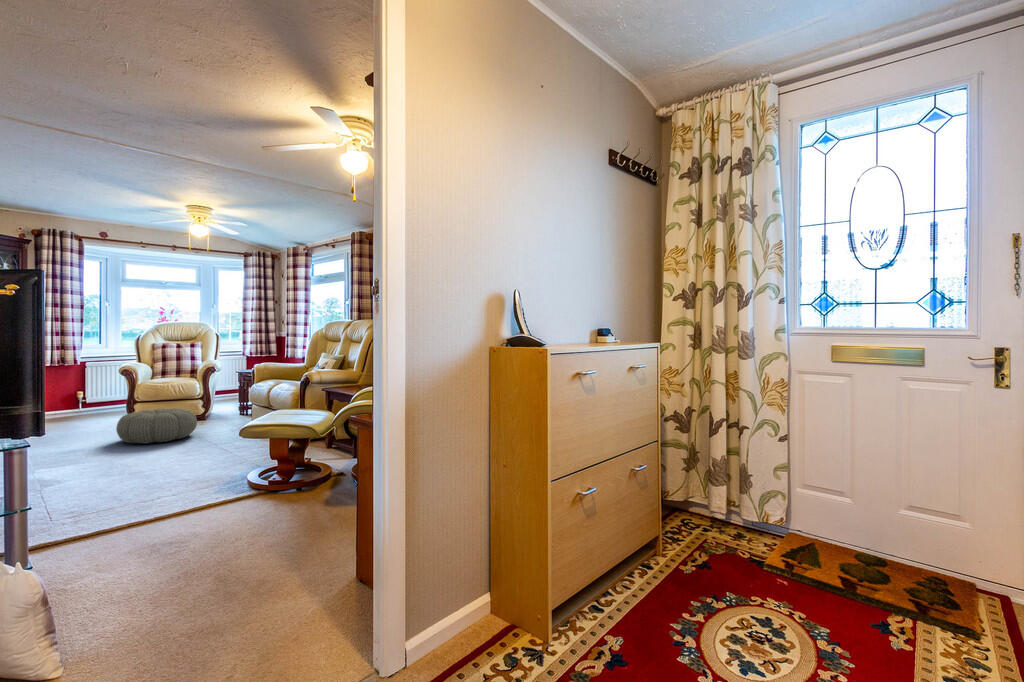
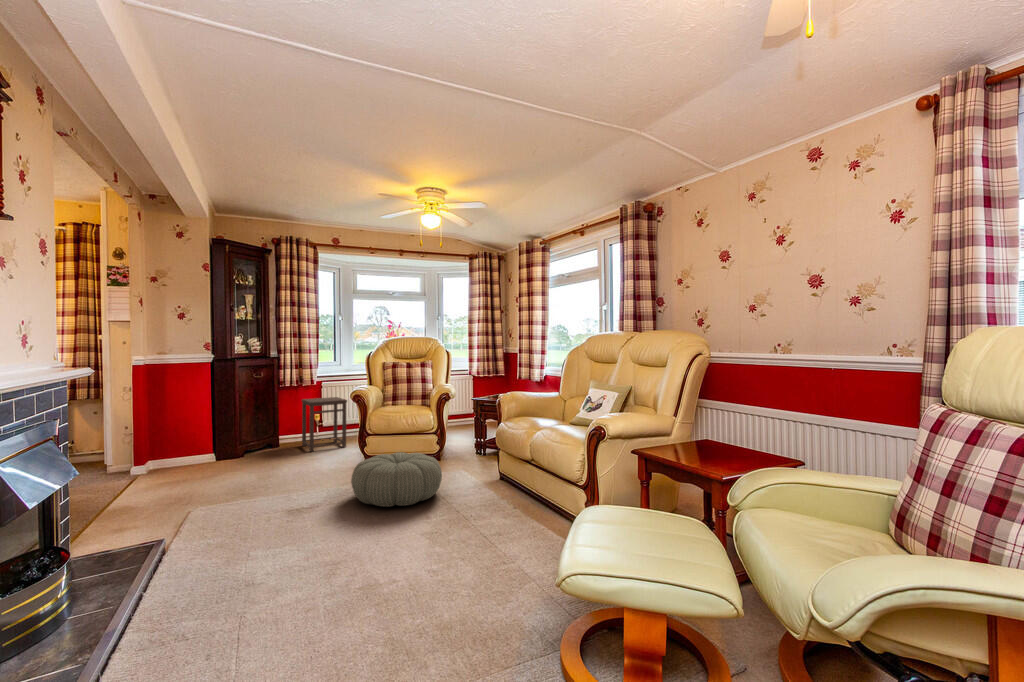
side table: none [65,374,116,420] -> present [302,397,347,451]

